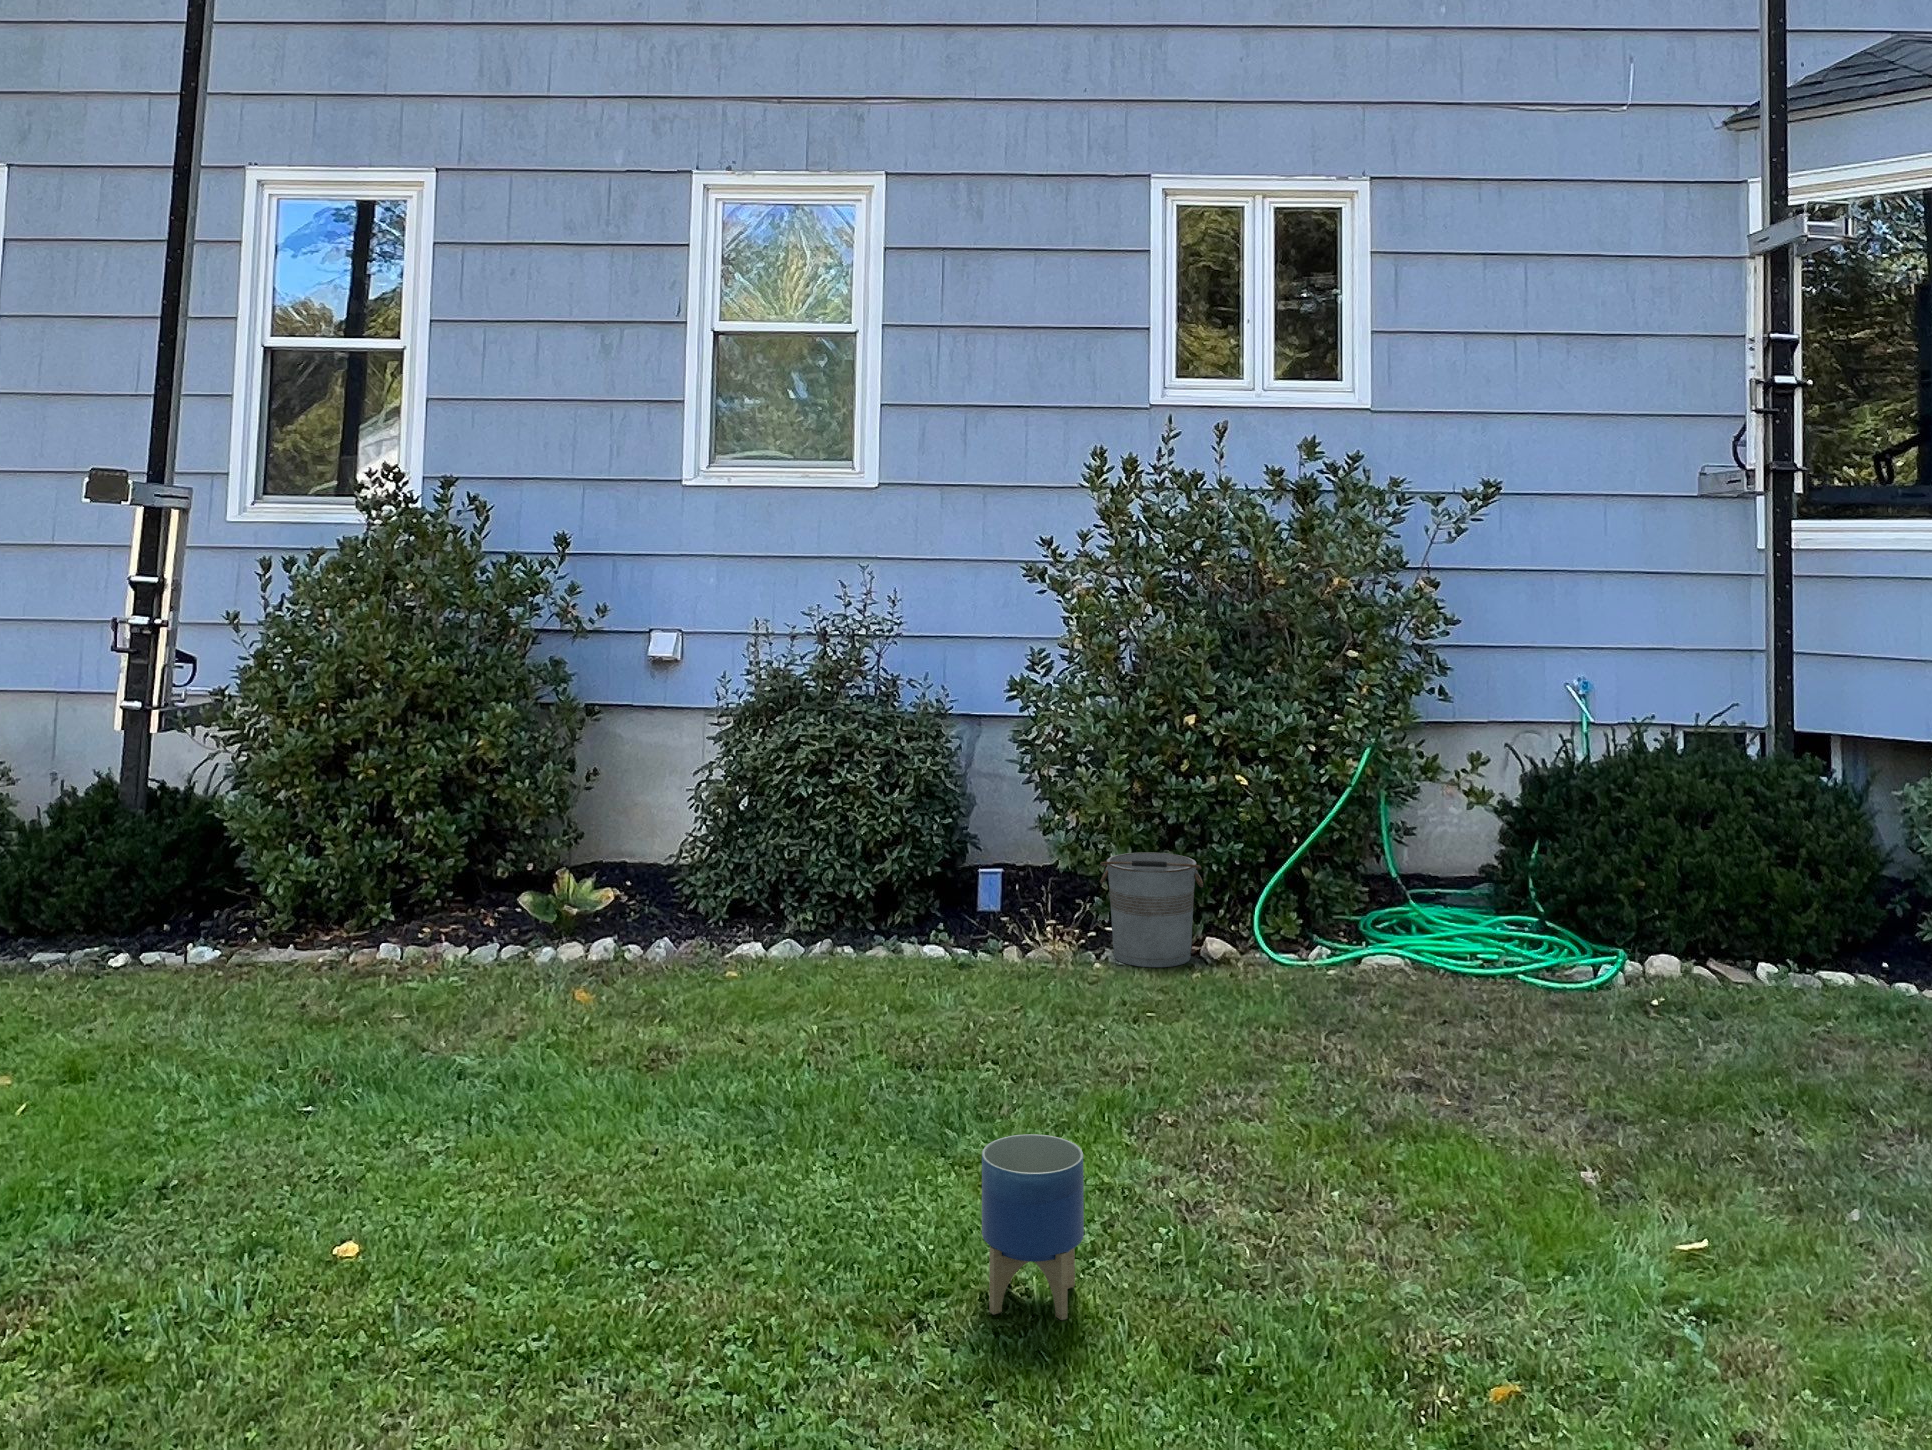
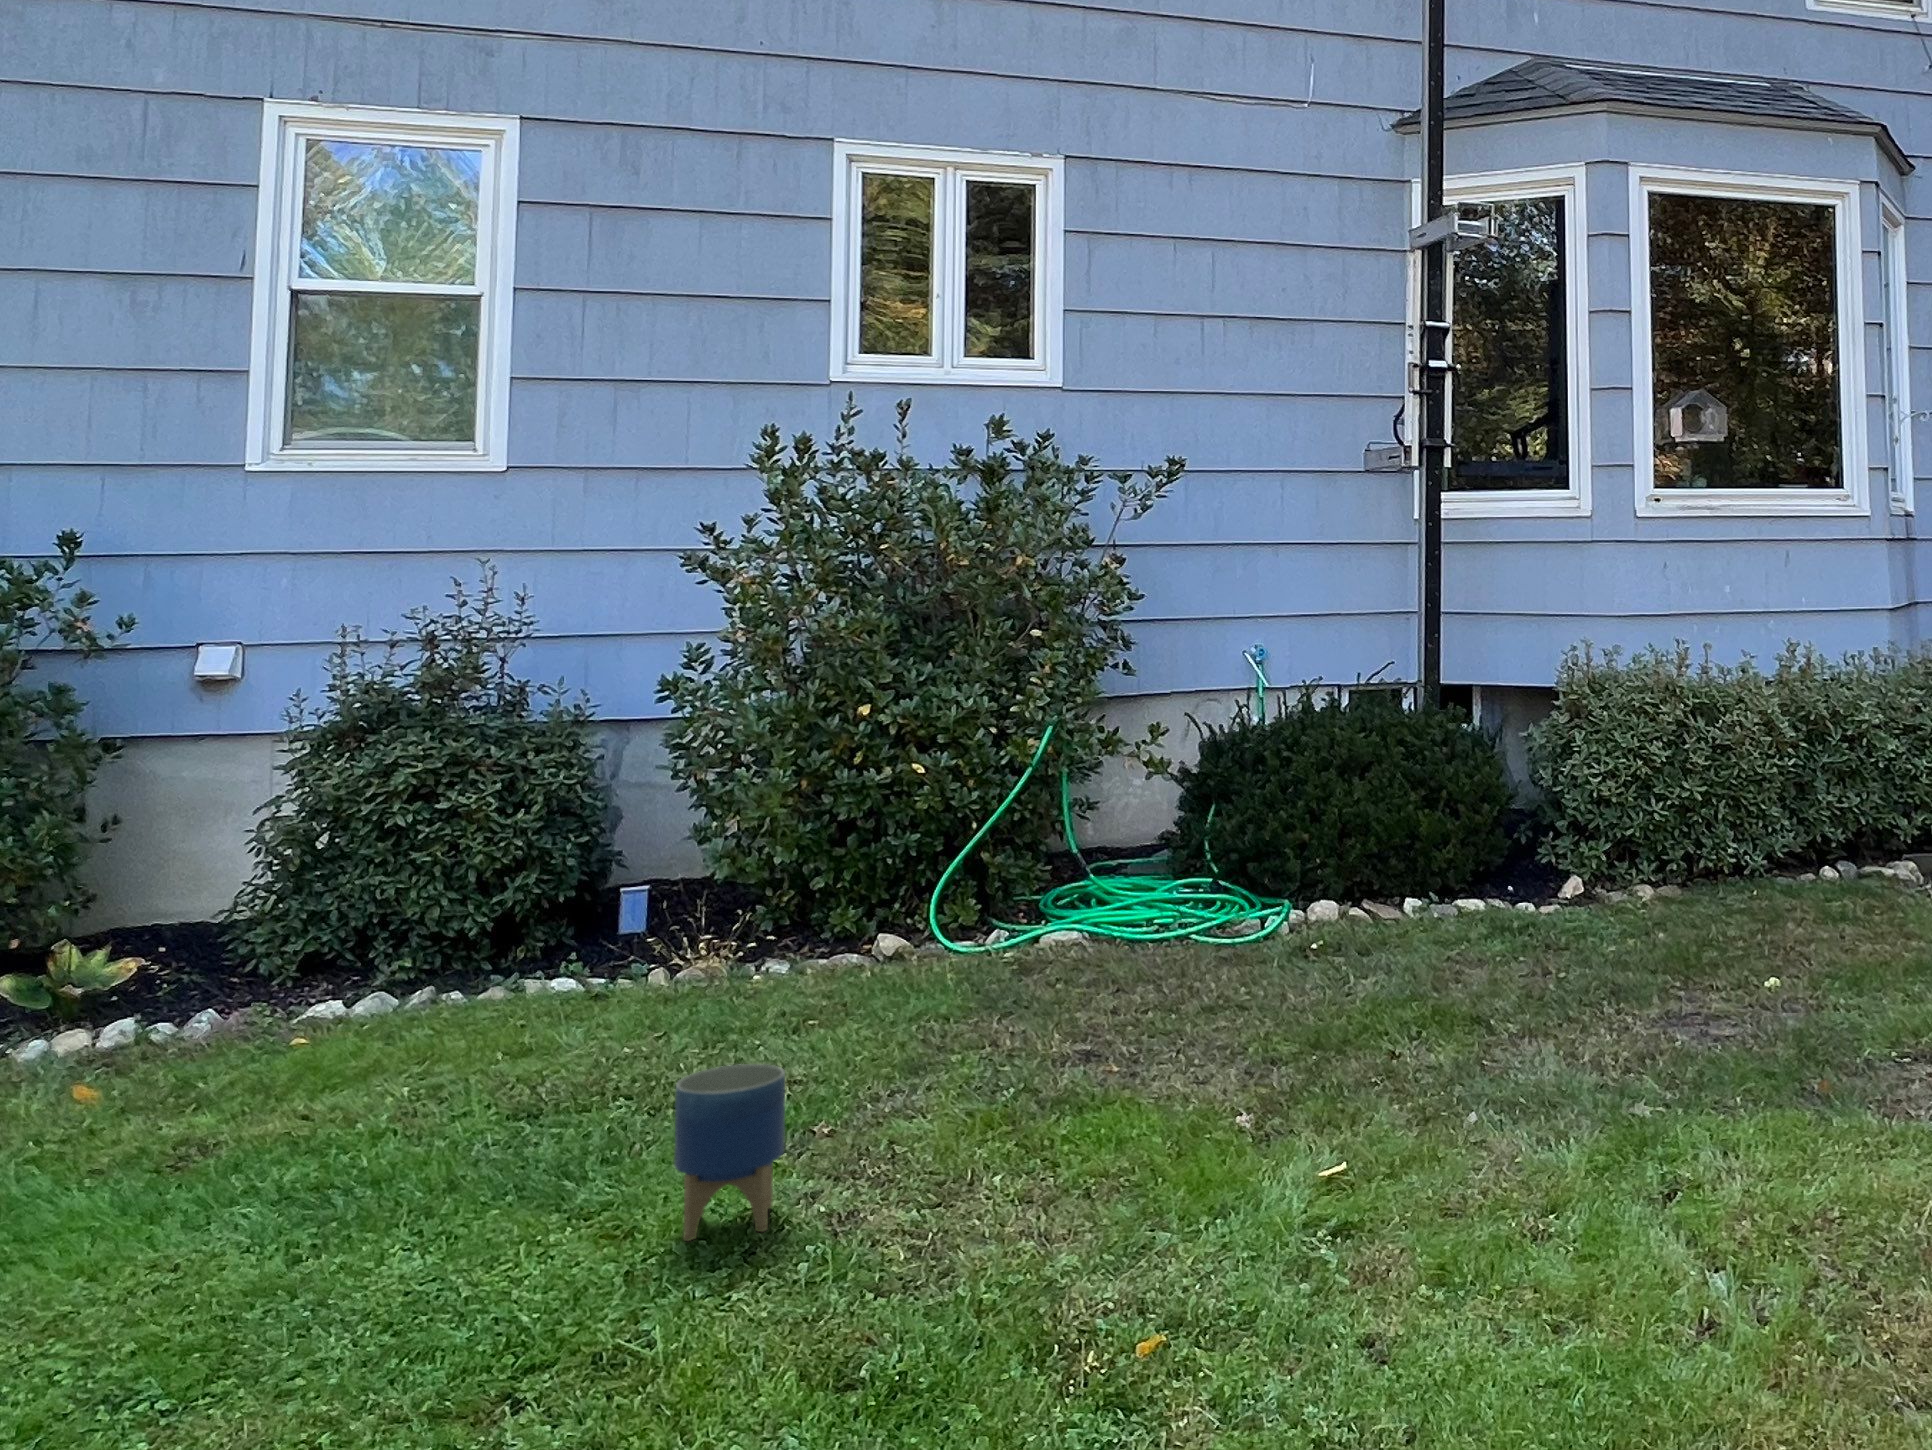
bucket: present [1100,853,1203,967] -> none [766,849,882,967]

